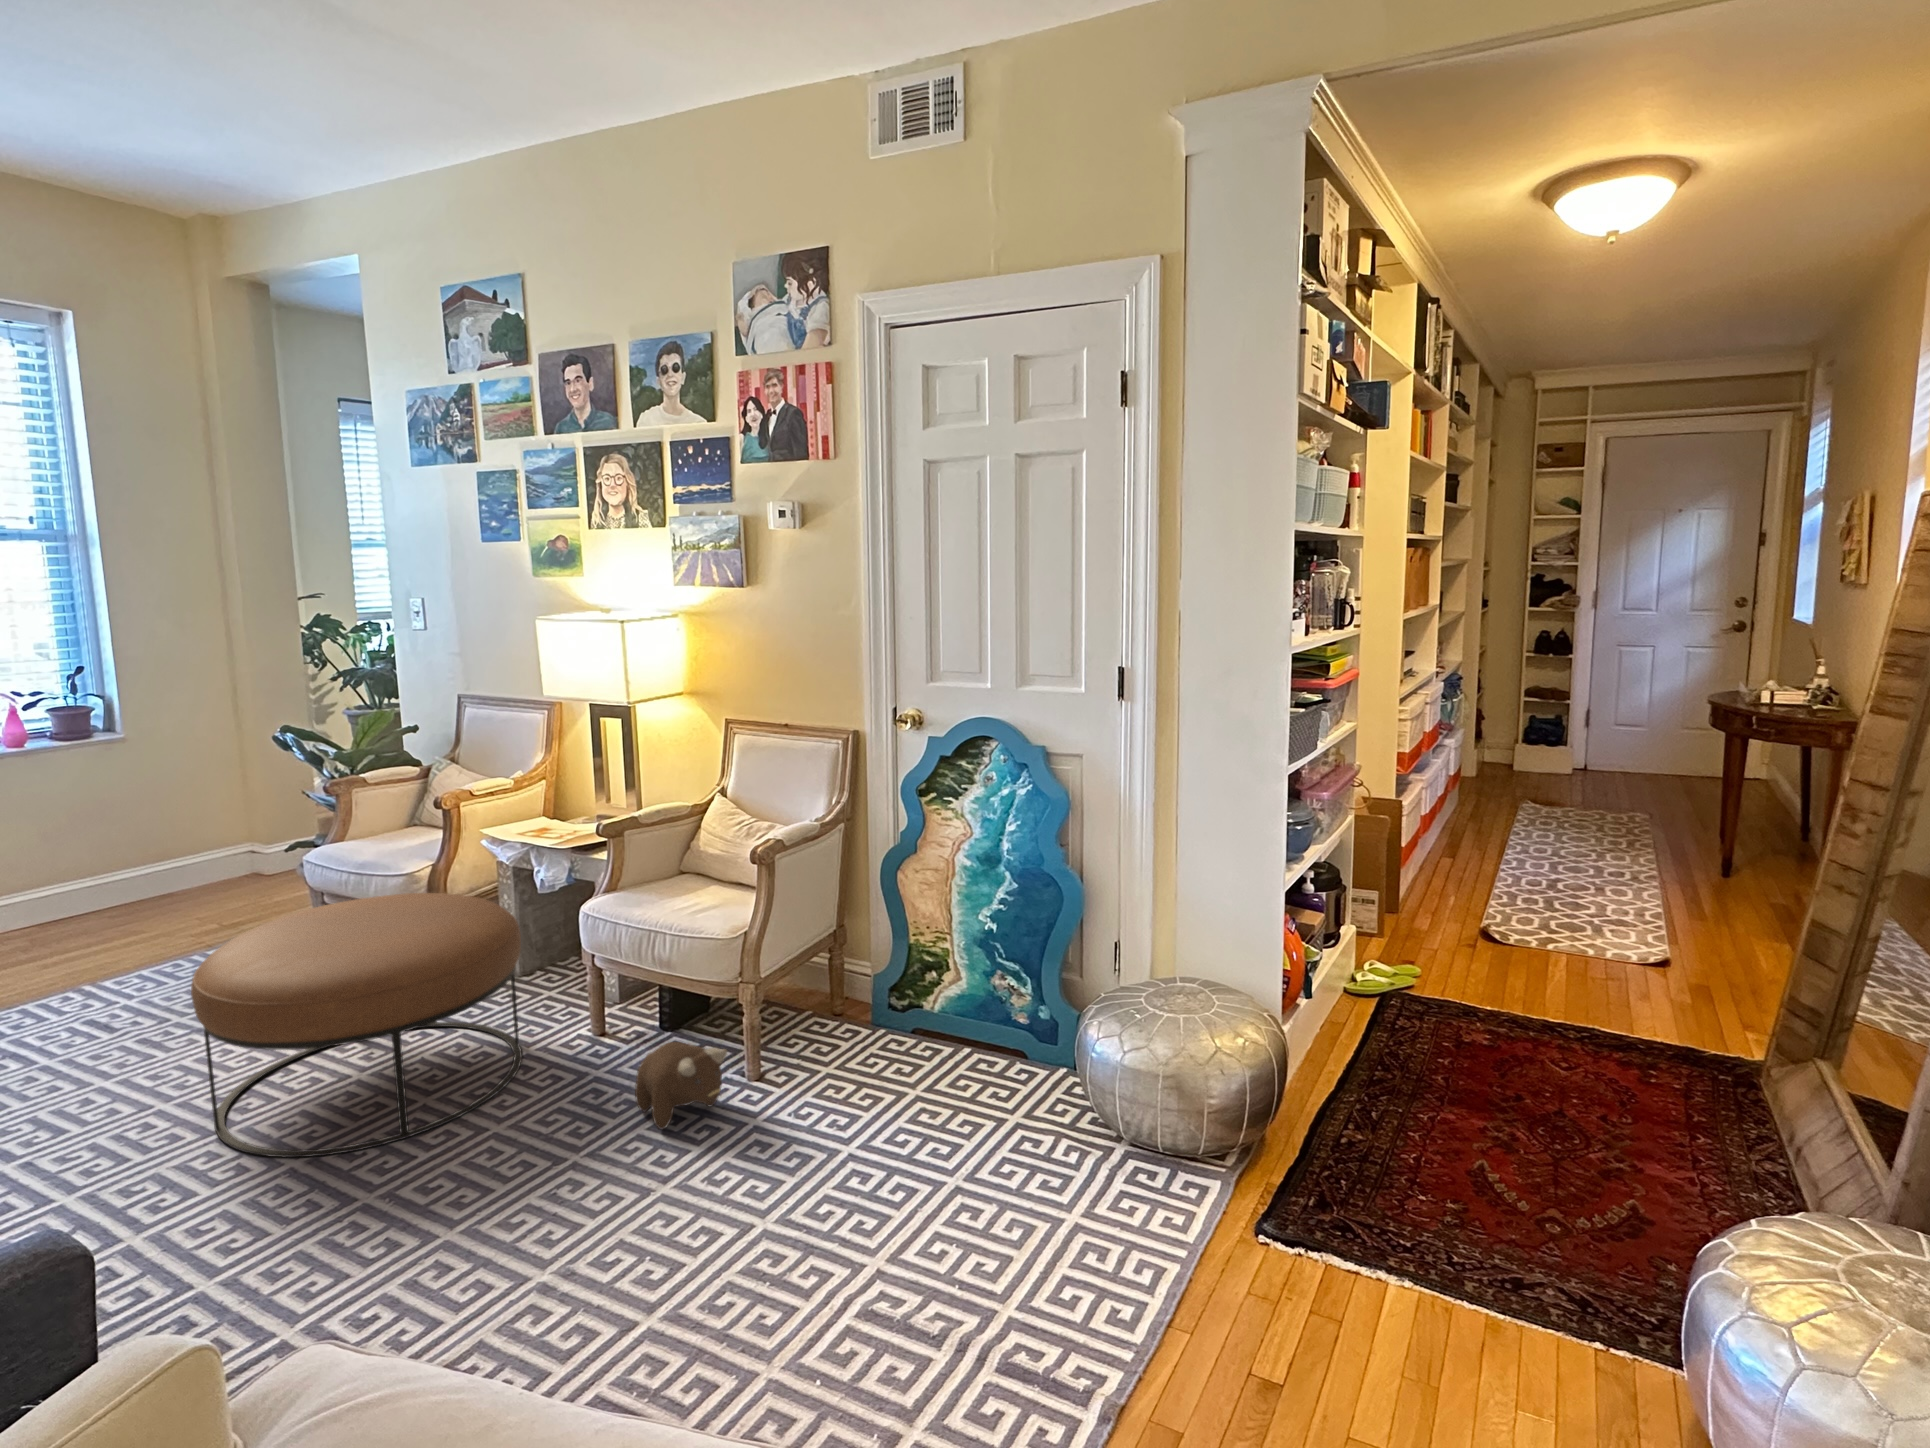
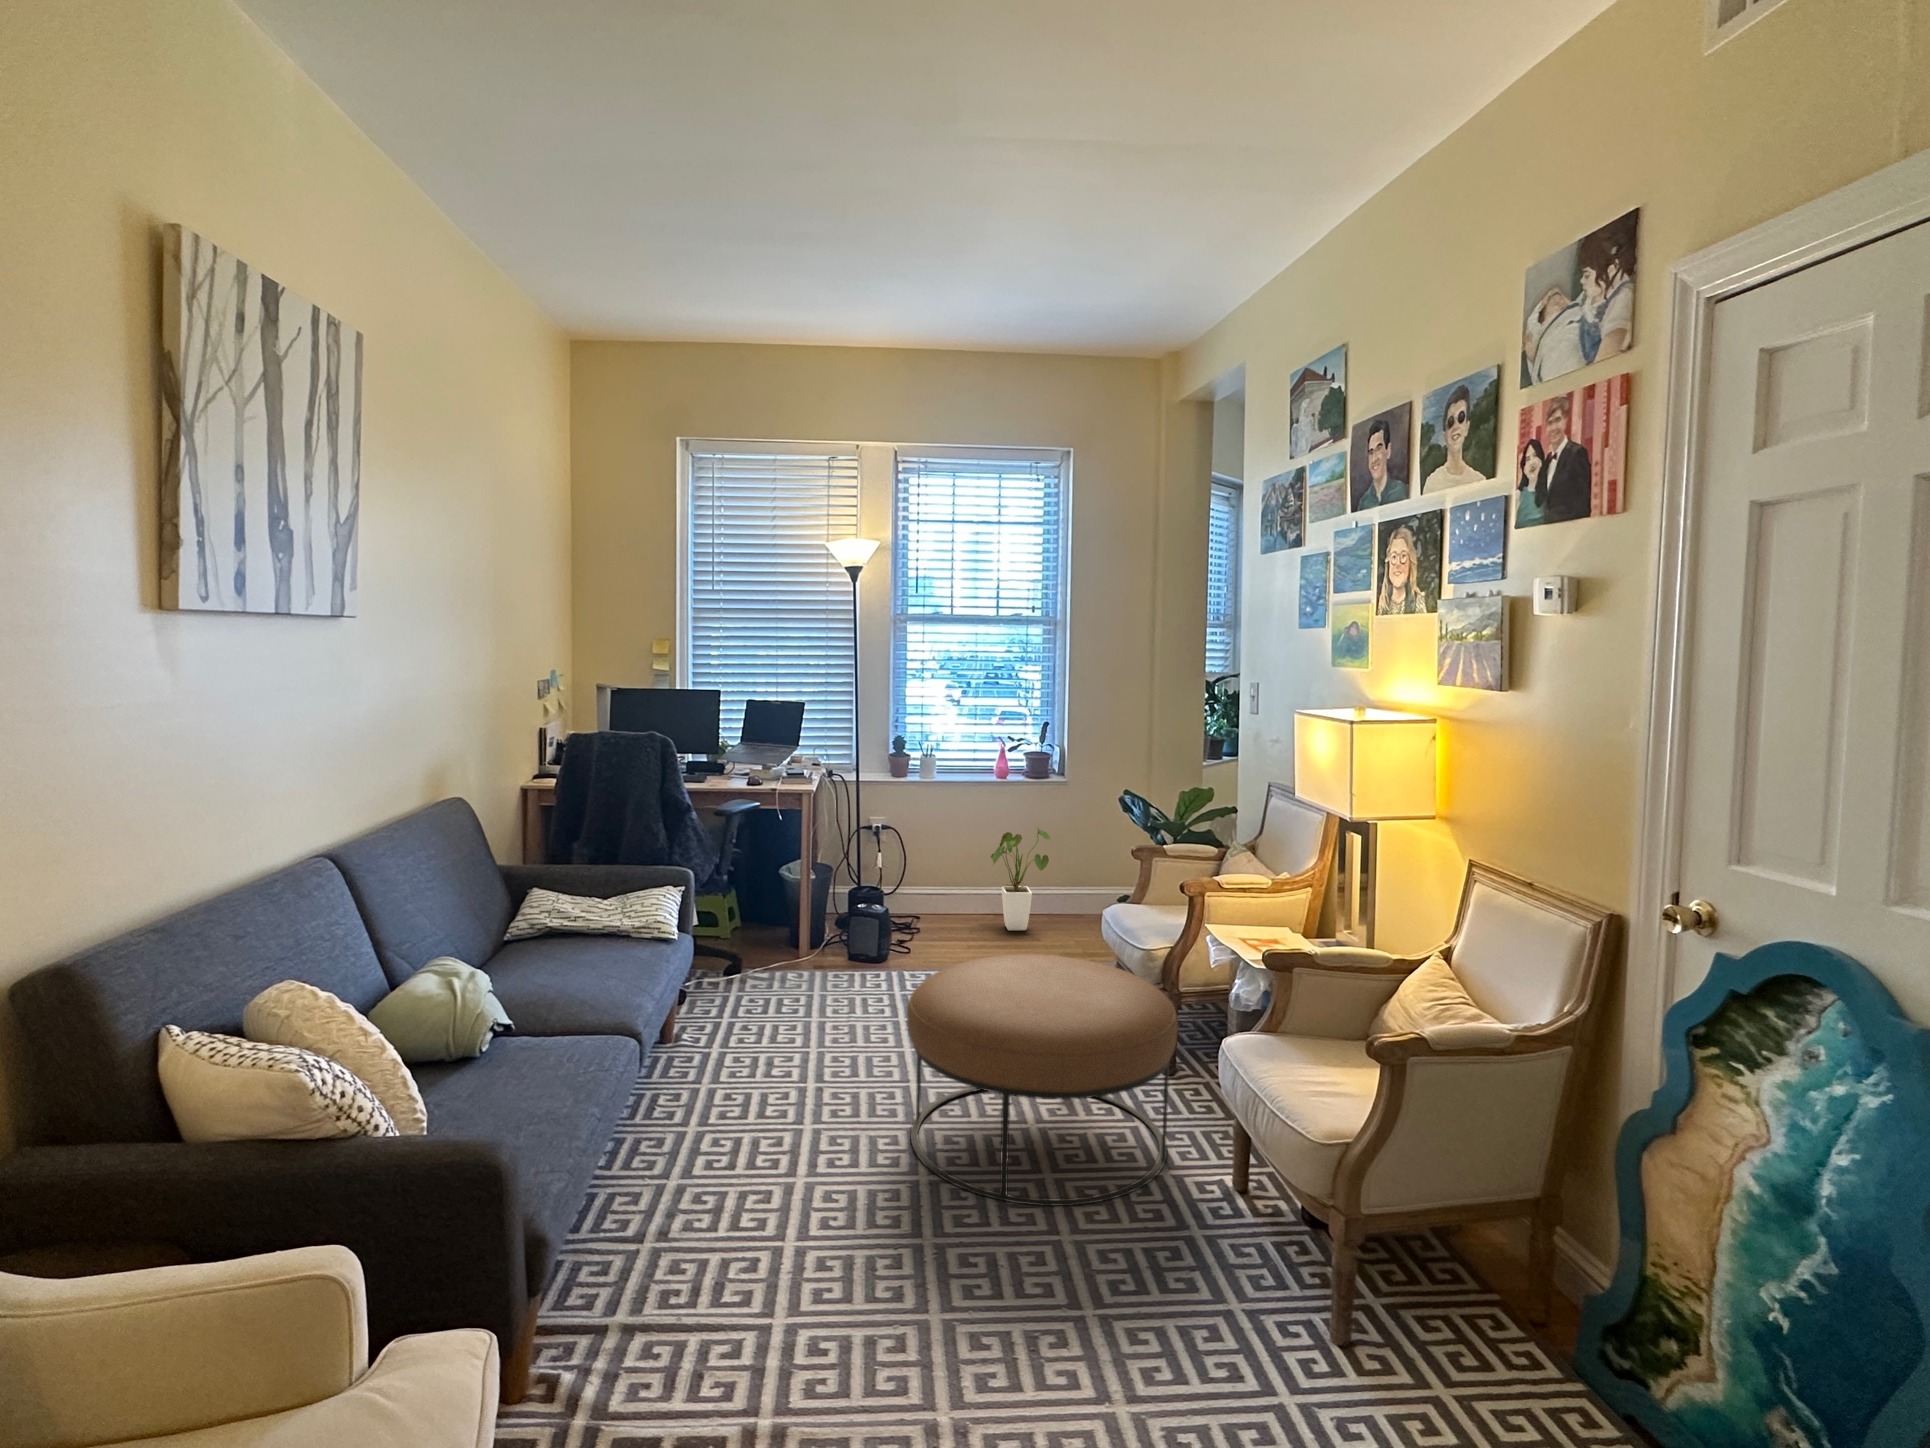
house plant: none [26,798,138,934] -> present [991,829,1051,930]
plush toy: present [635,1042,727,1129] -> none [1180,1235,1280,1346]

